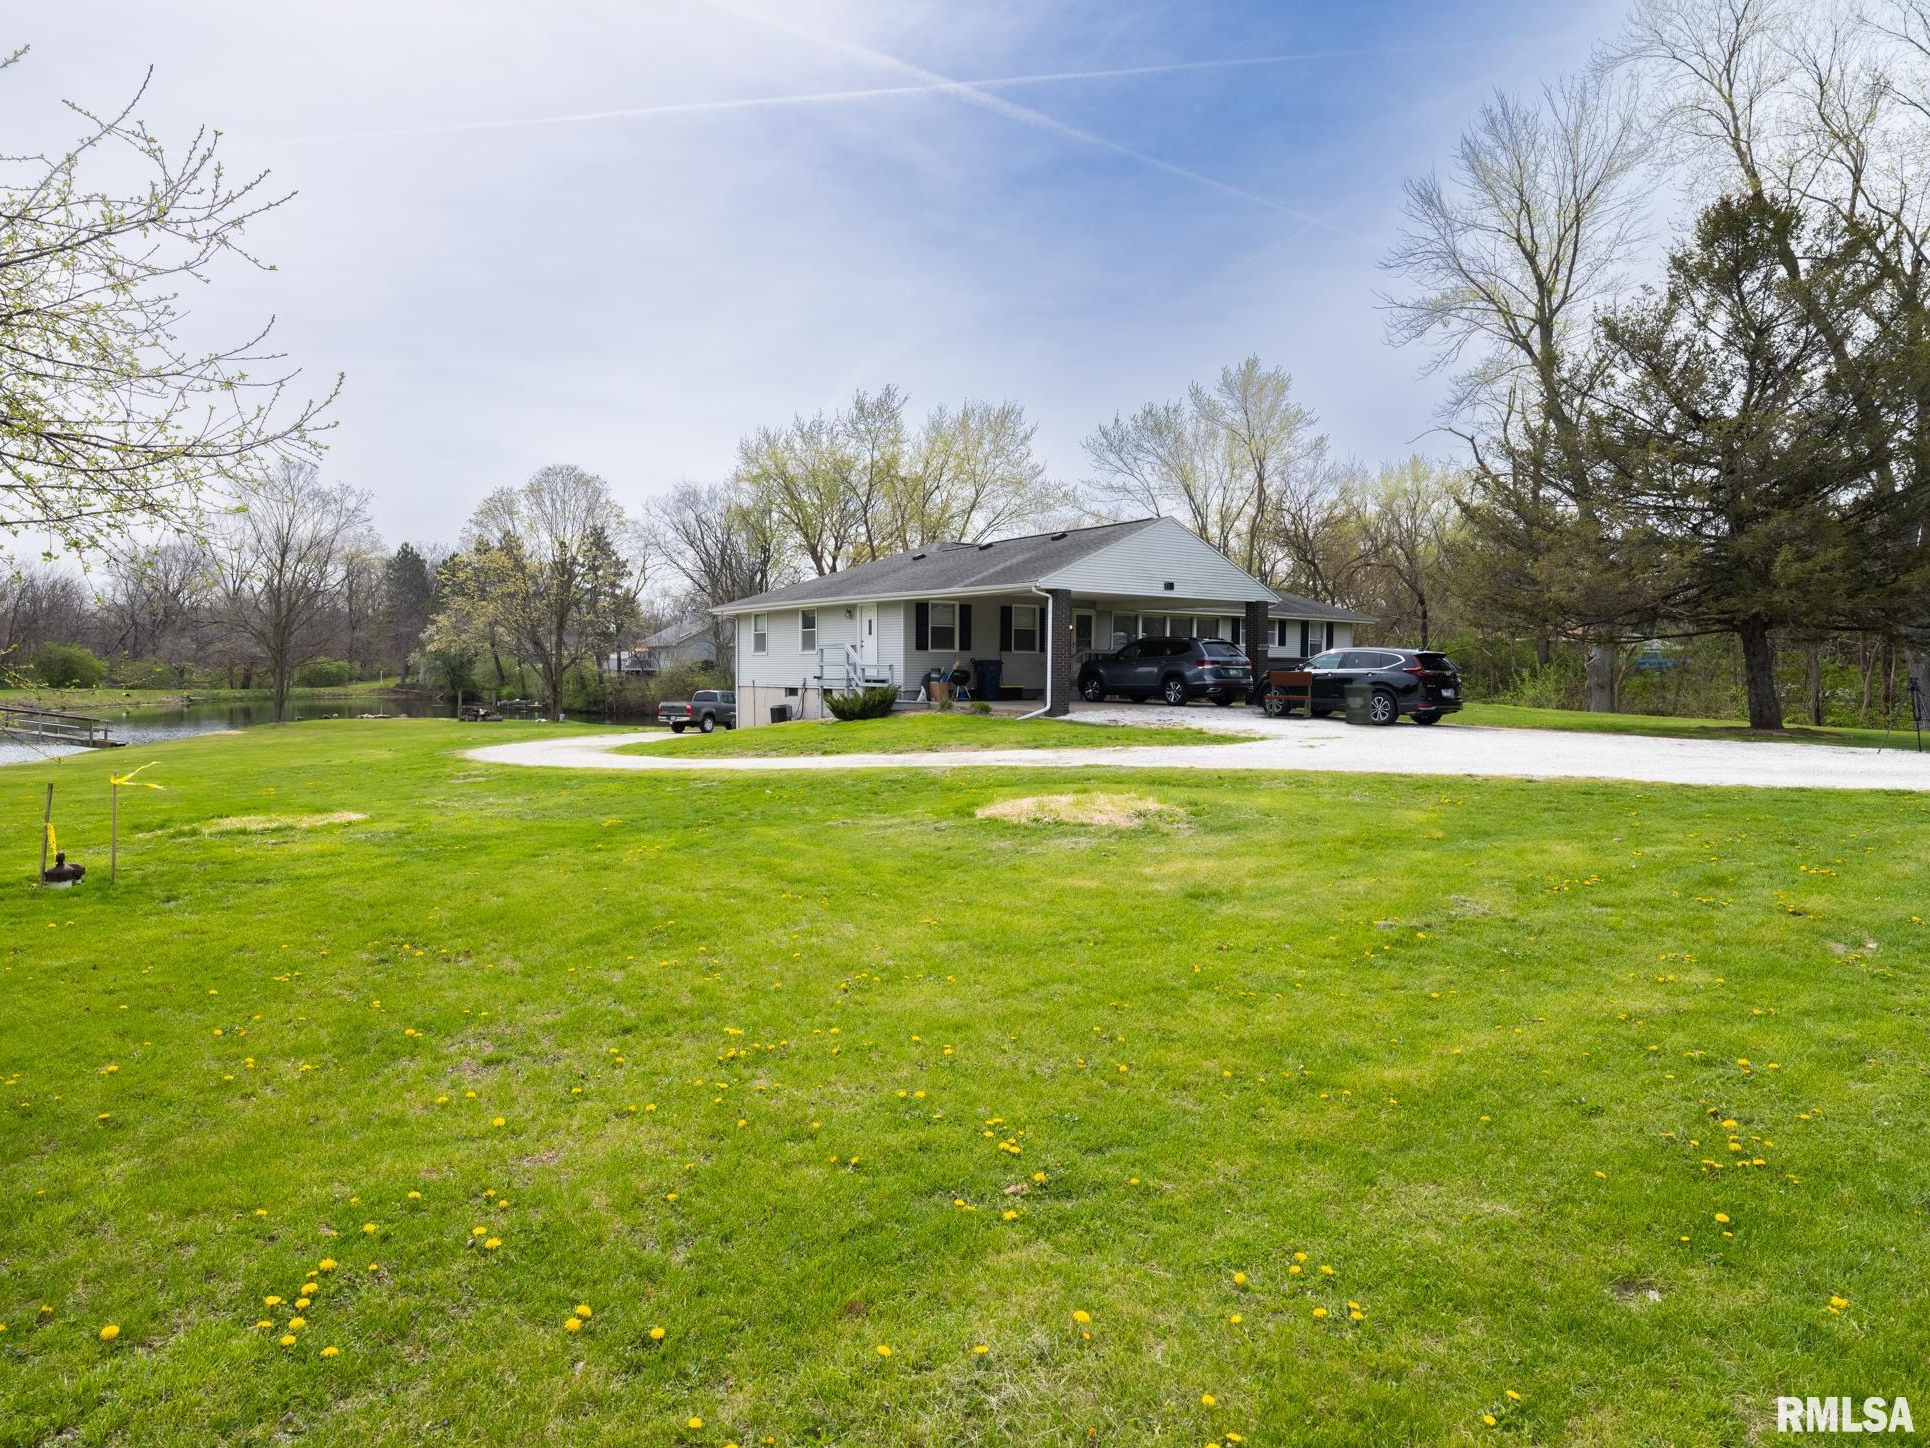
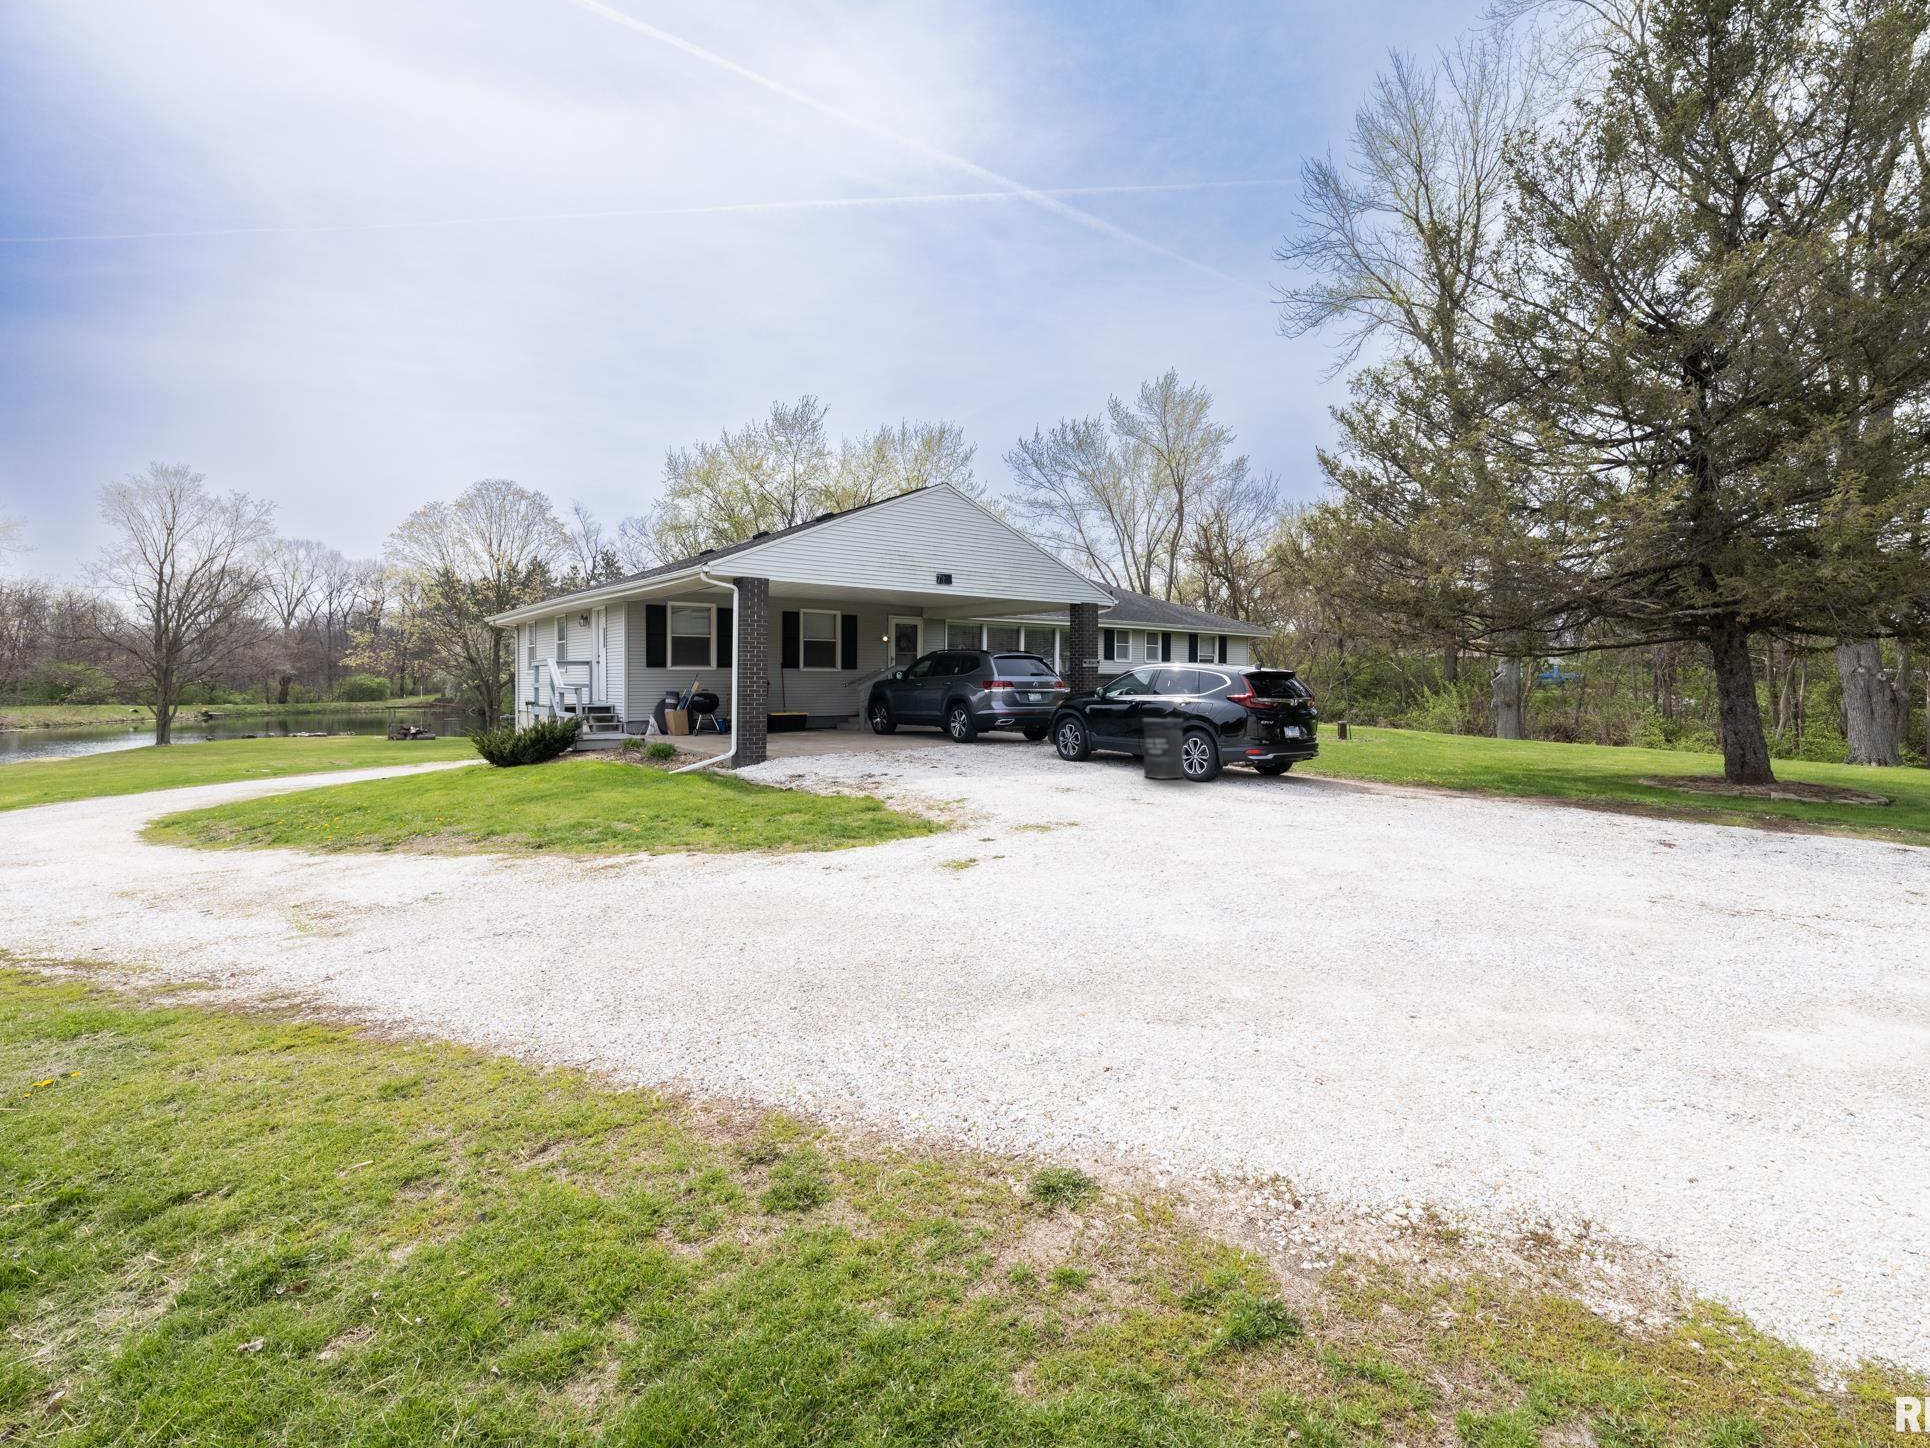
bench: present [1264,671,1312,718] -> none [1044,697,1113,766]

